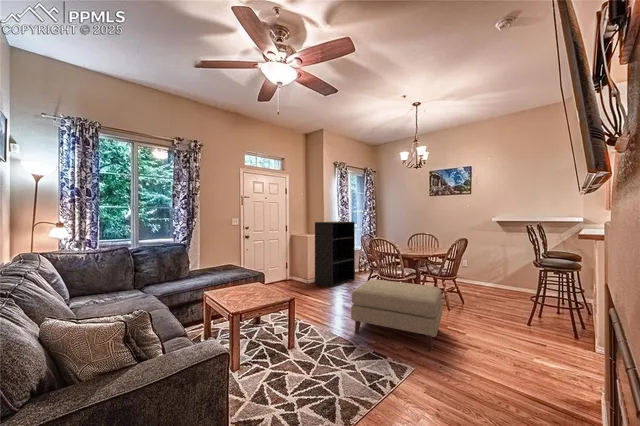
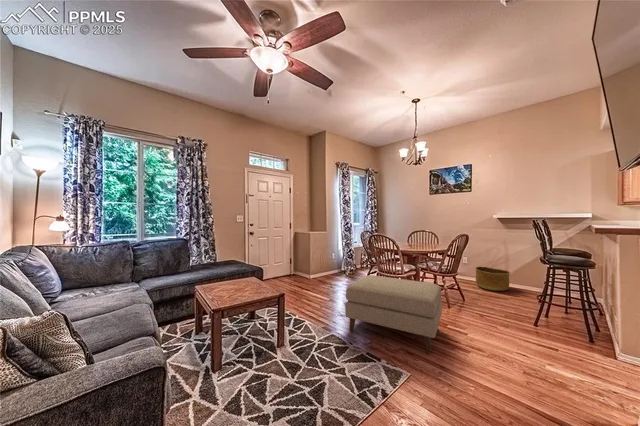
bookshelf: present [315,221,355,287] -> none [317,219,356,282]
basket: none [475,270,508,293] -> present [476,267,510,291]

